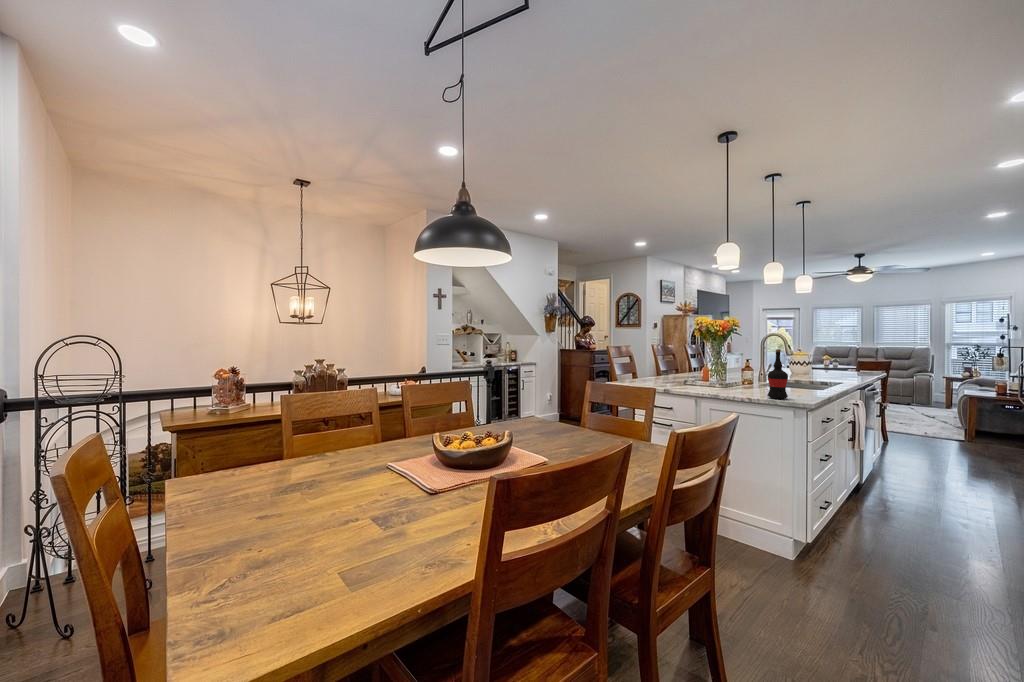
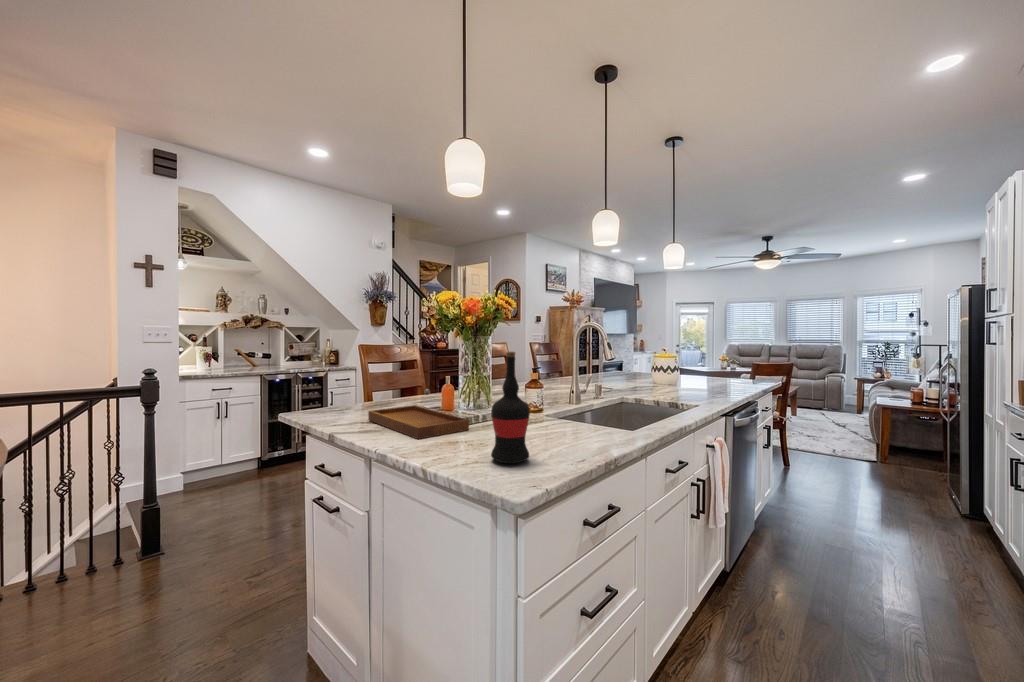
tray: none [660,370,727,393] -> present [368,389,469,439]

